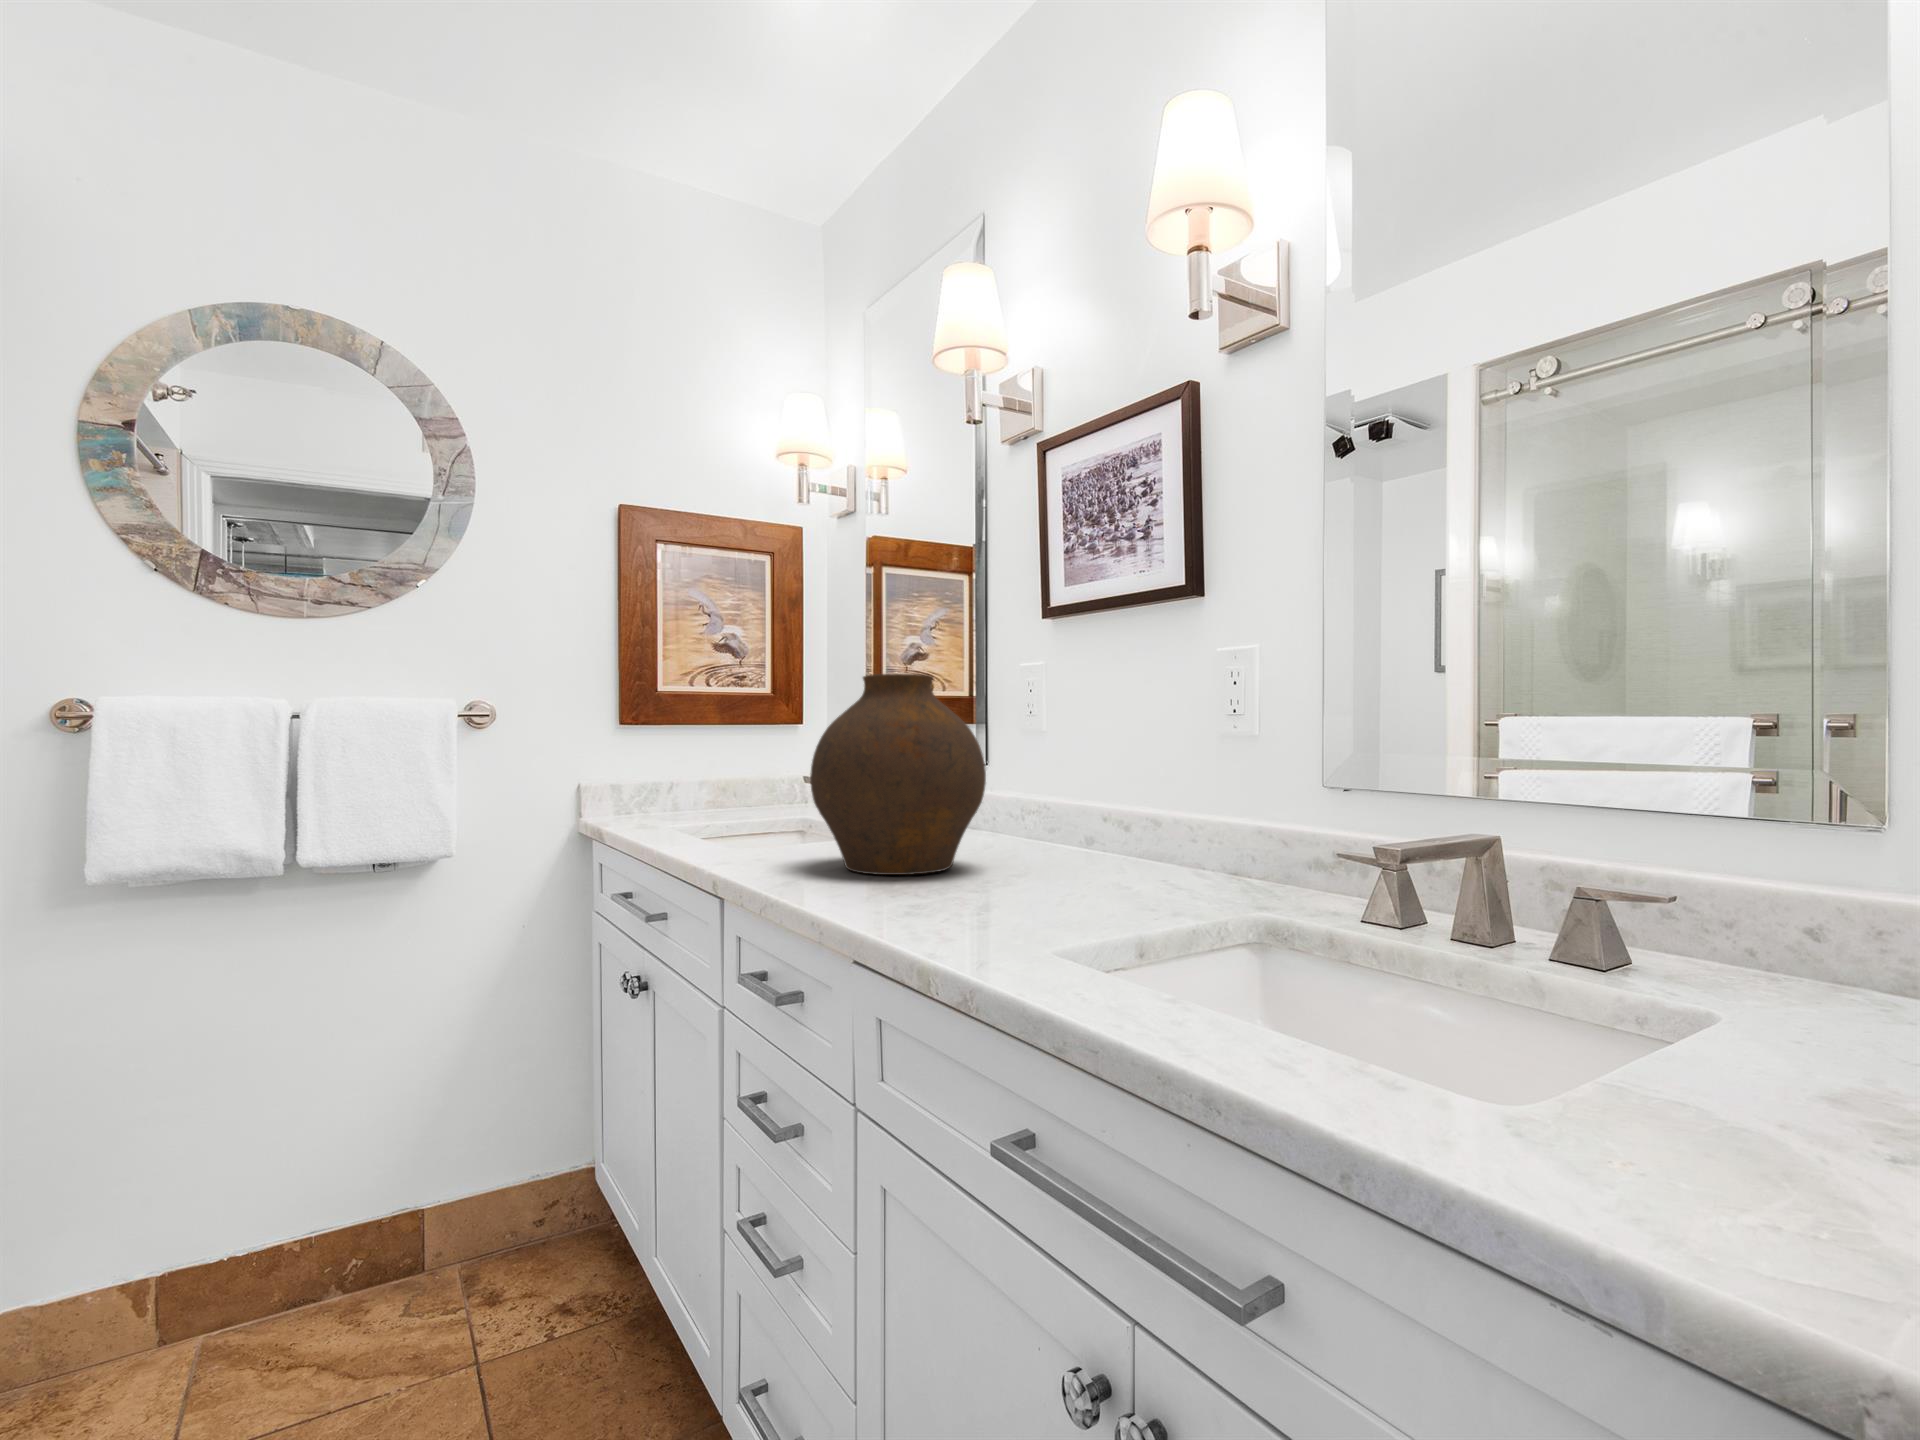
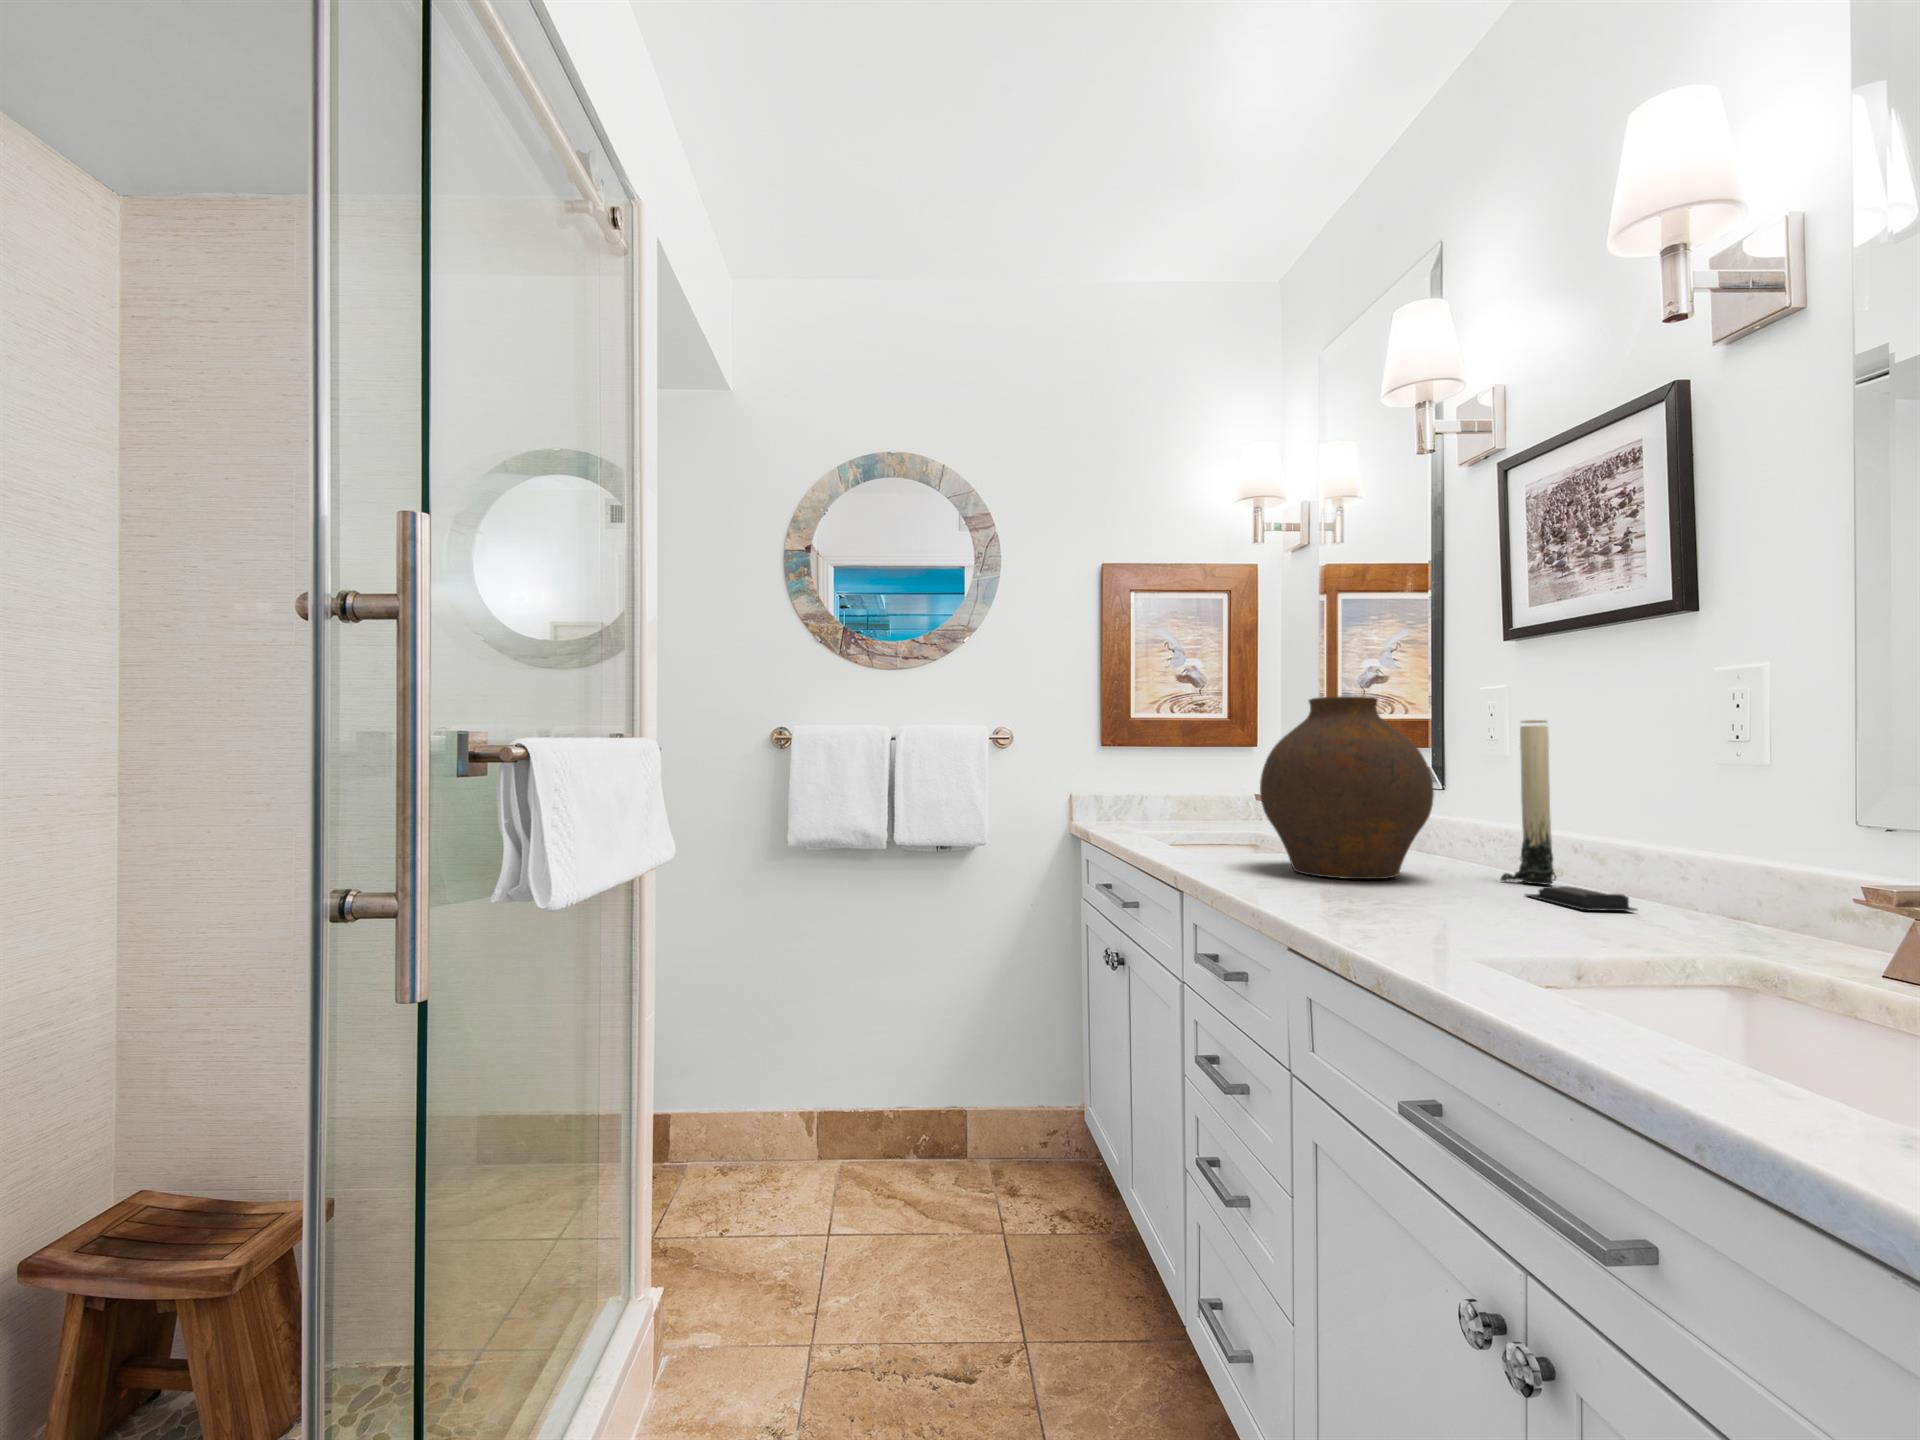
candle: none [1043,700,1091,865] -> present [1501,720,1556,884]
soap bar: none [1070,867,1166,892] -> present [1525,886,1636,911]

